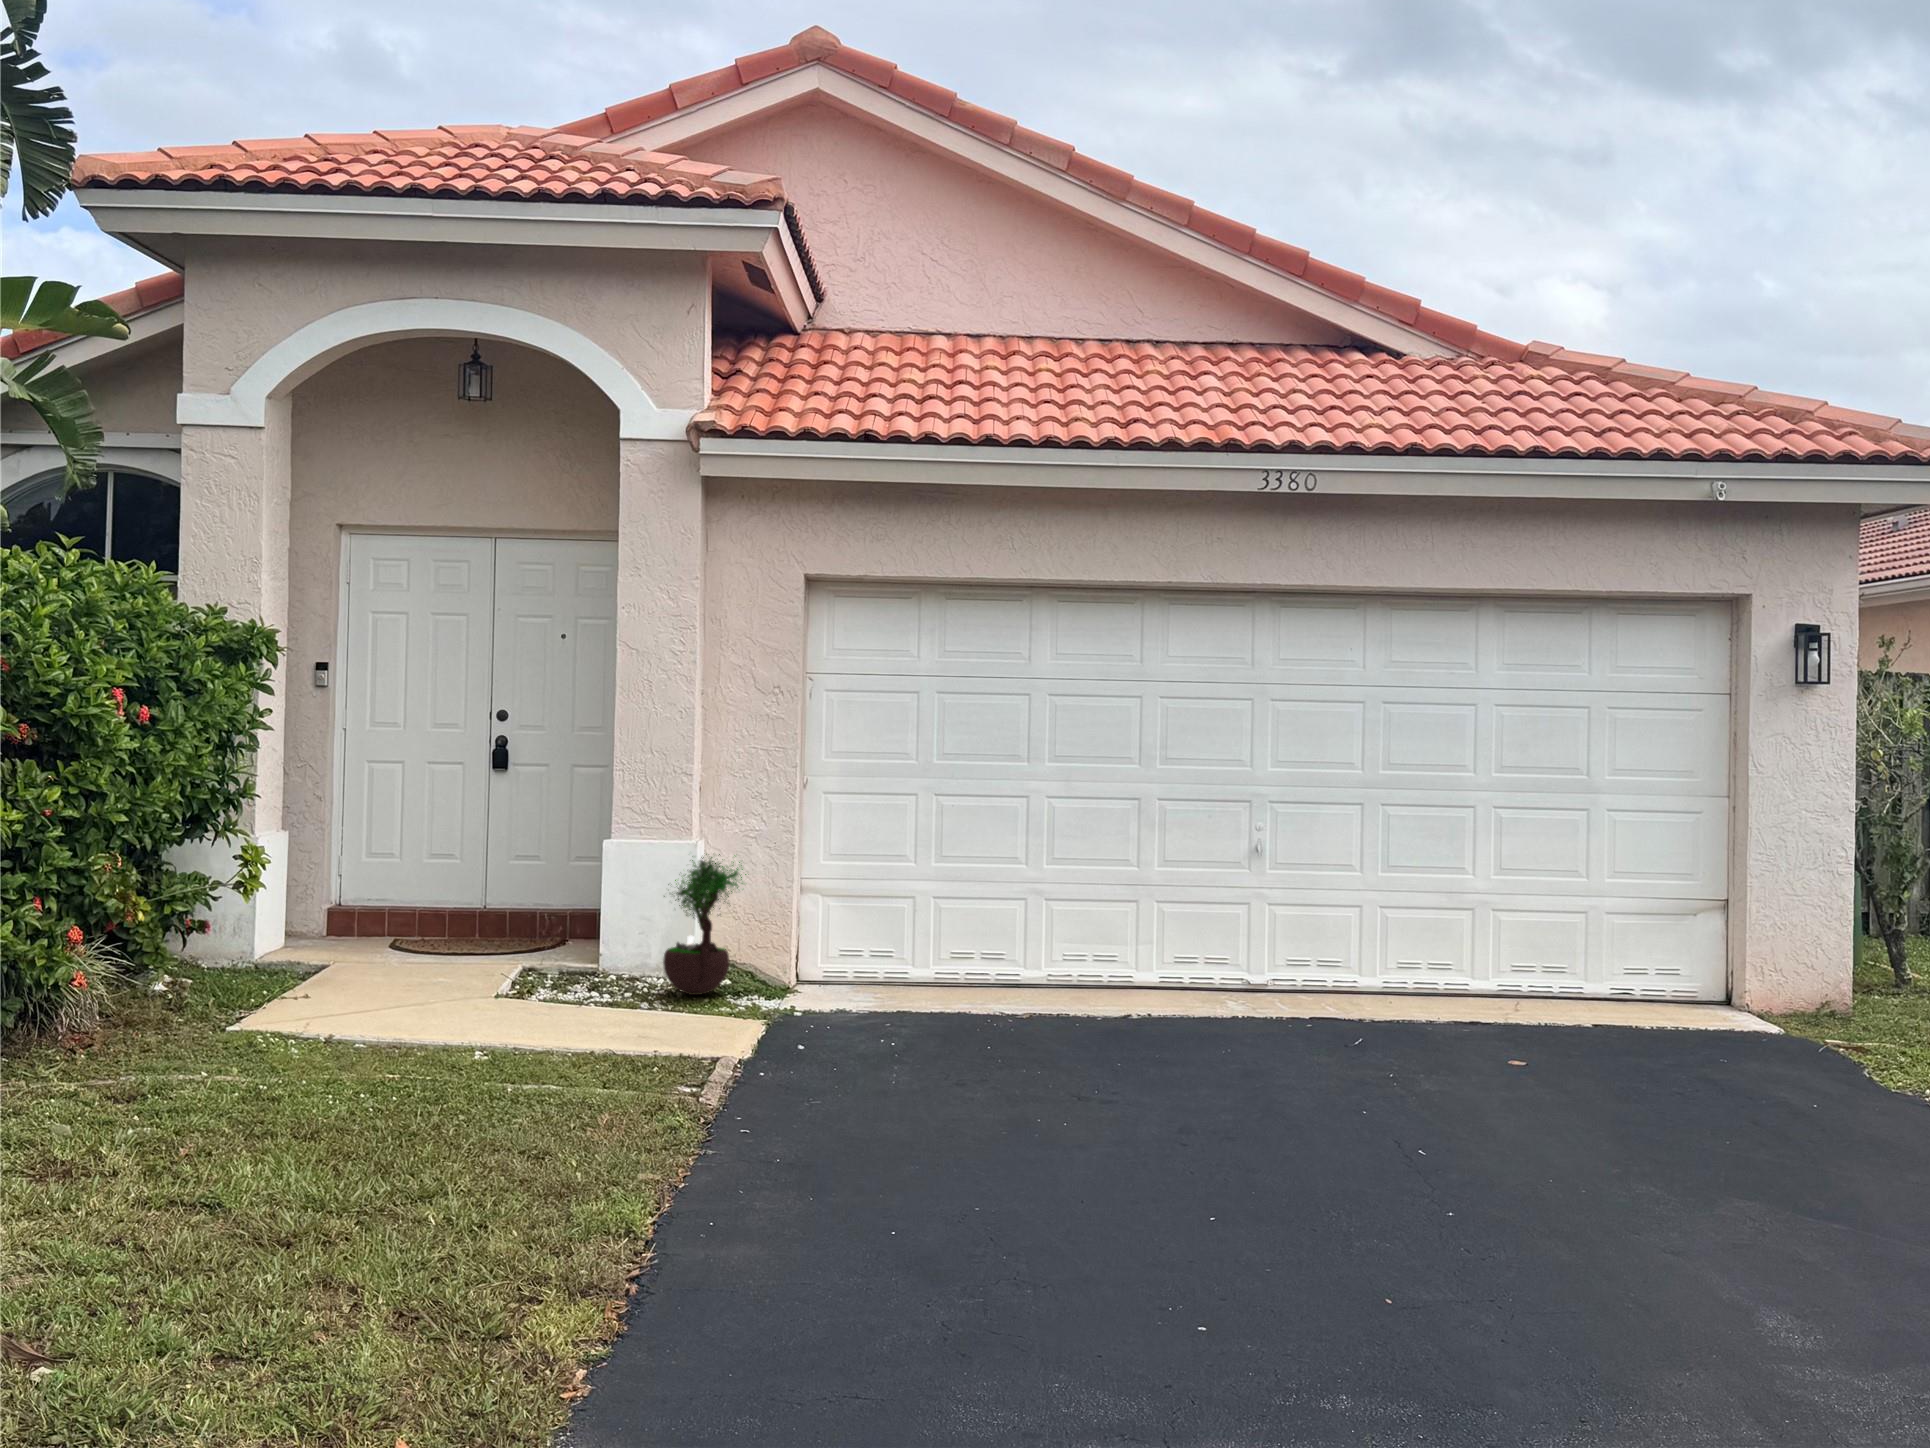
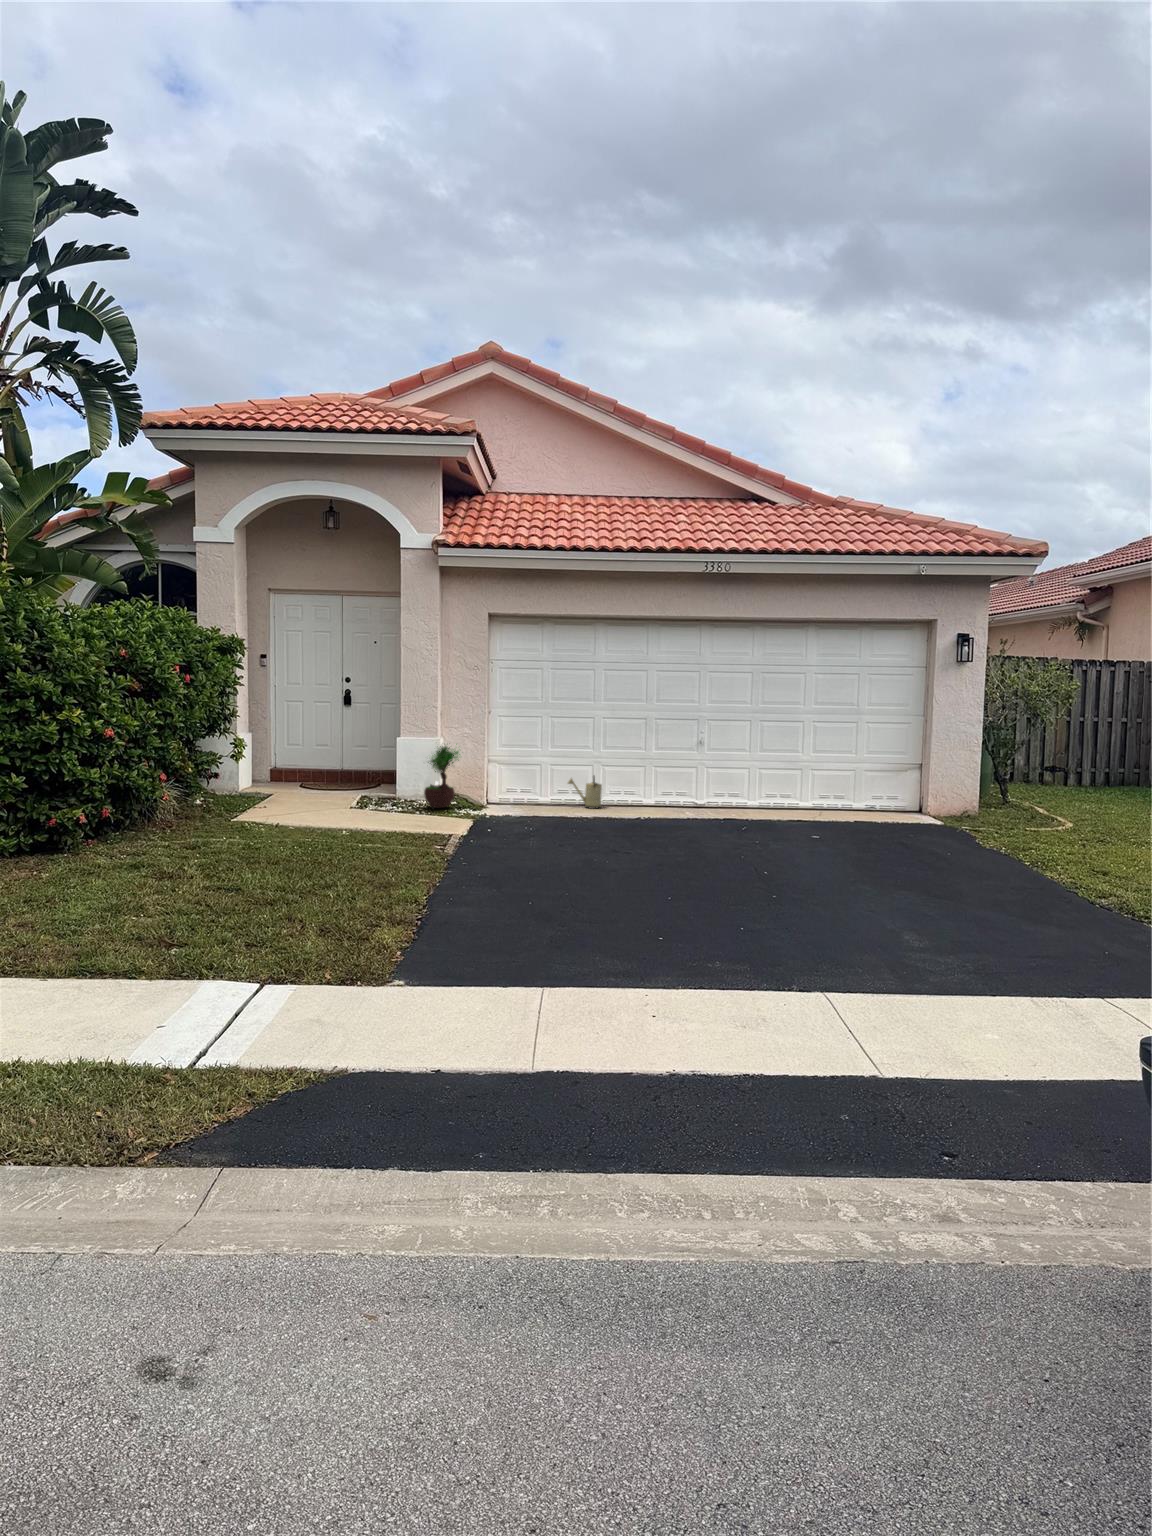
watering can: none [972,921,1054,994] -> present [568,776,602,809]

